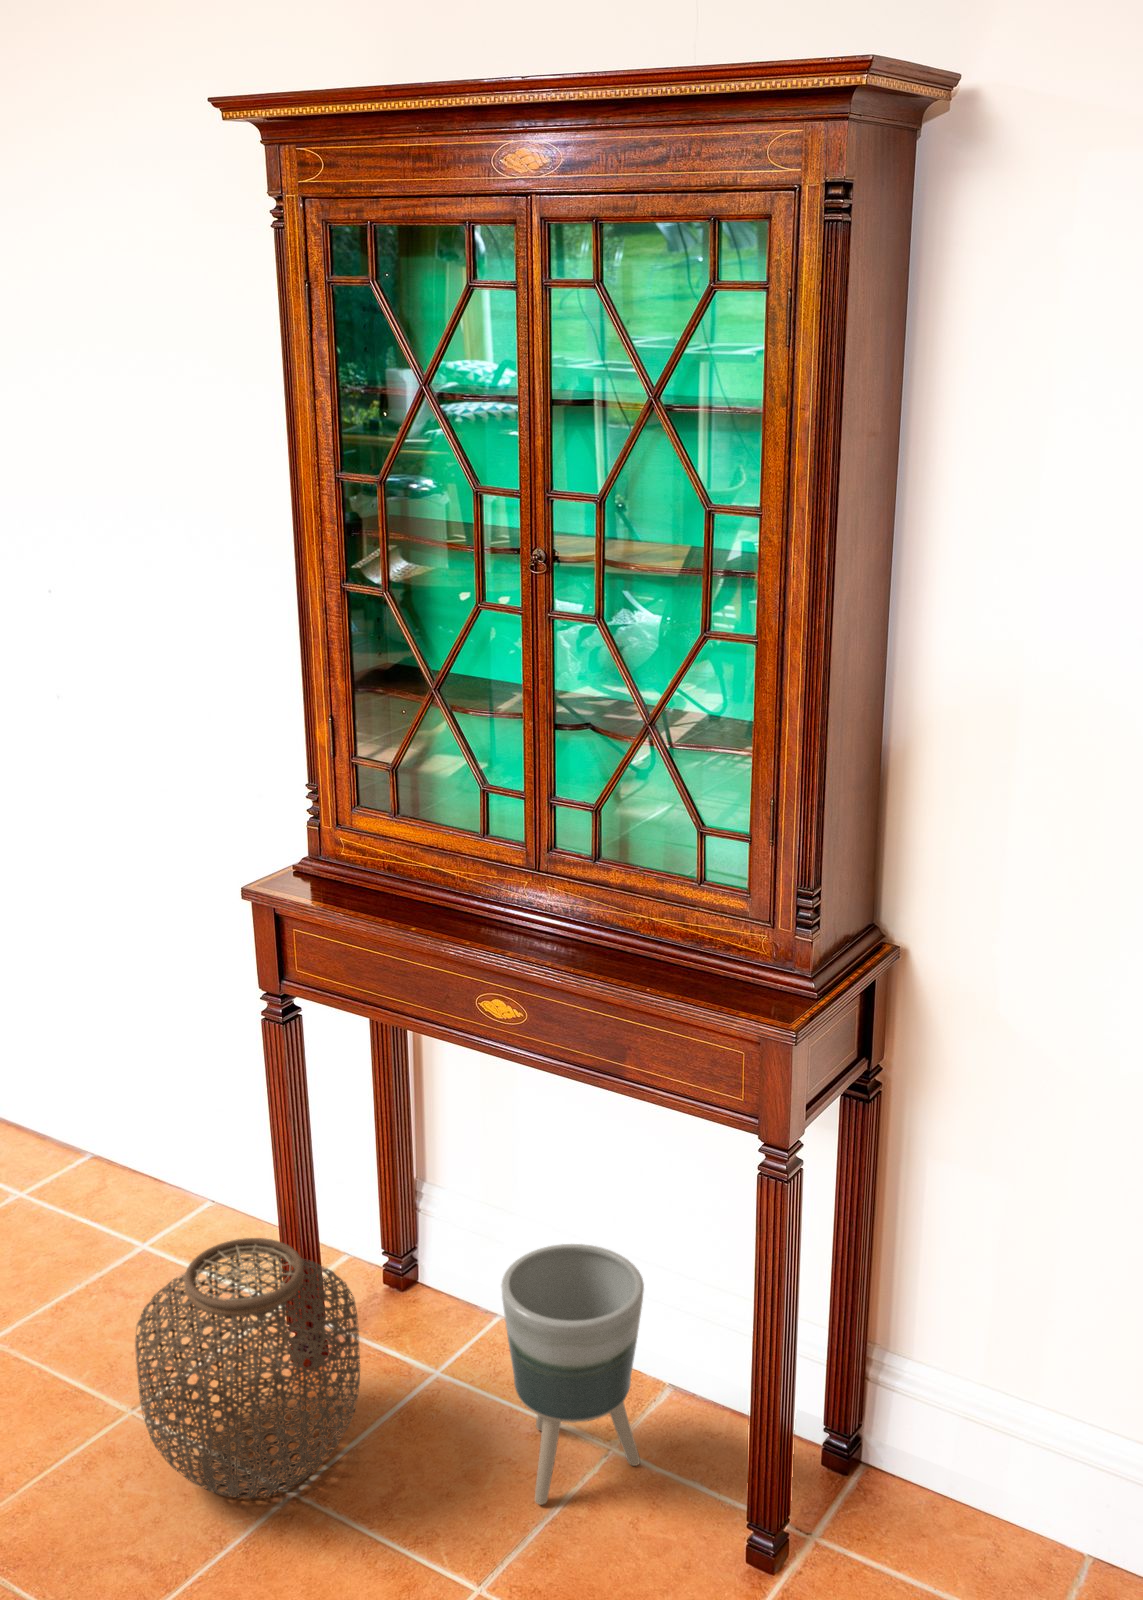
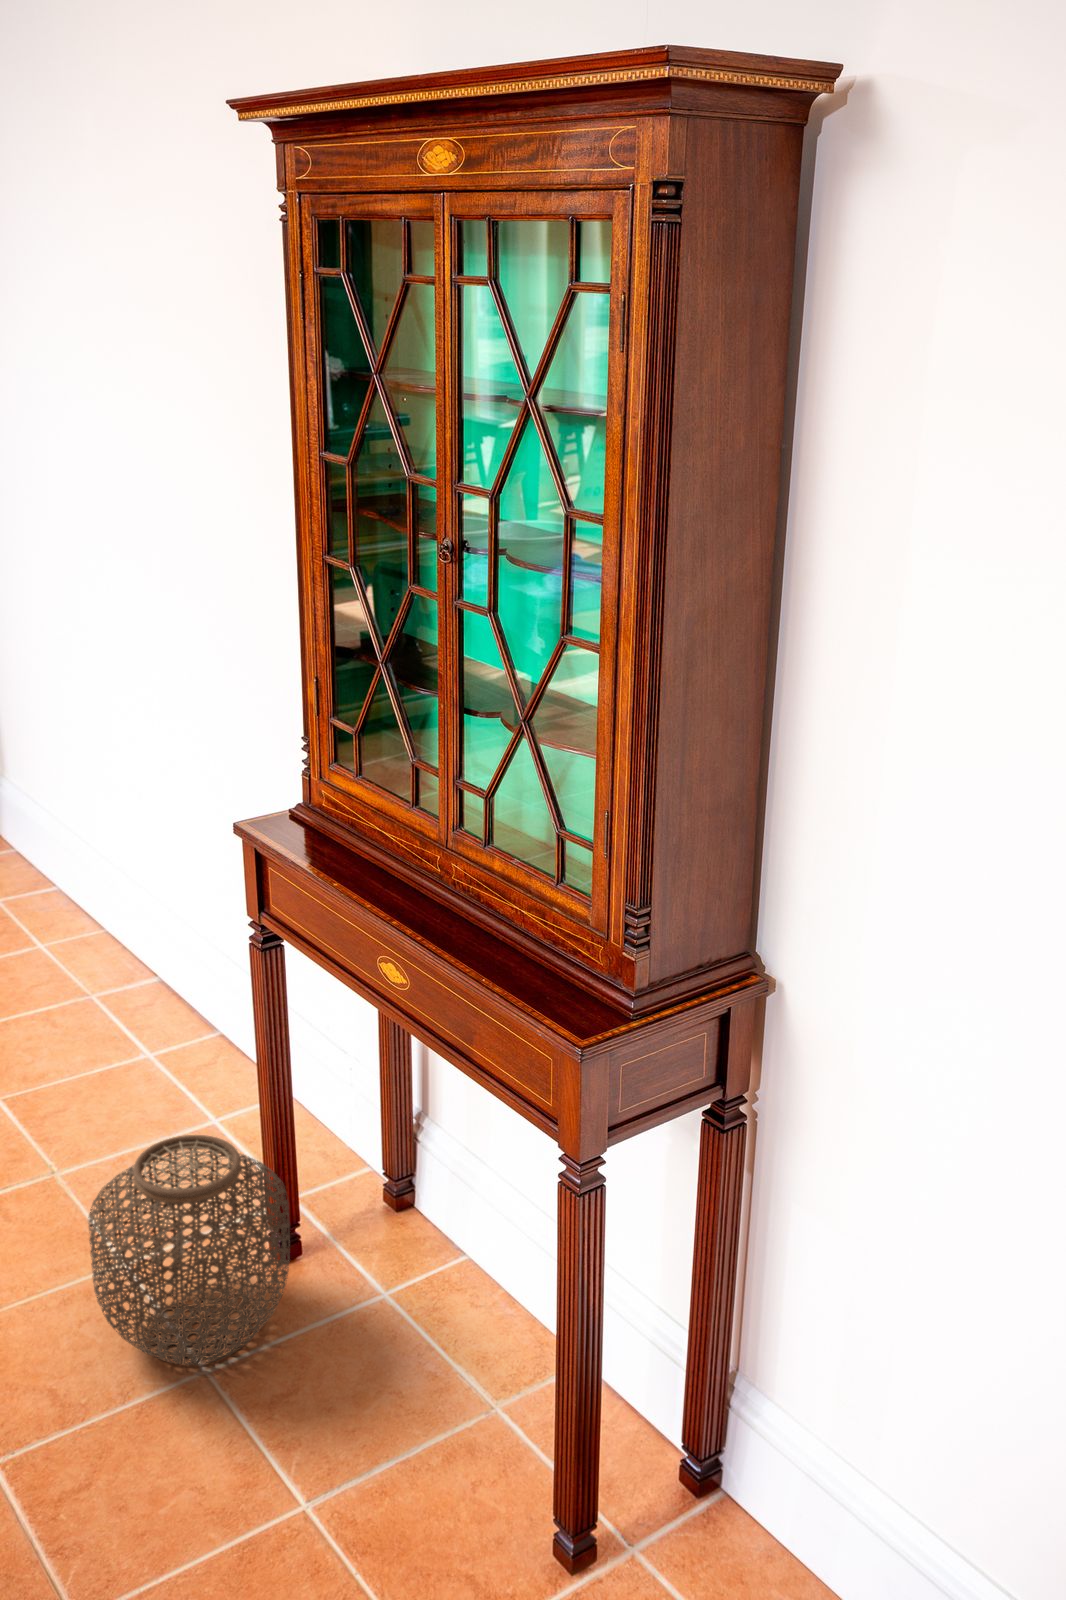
planter: present [501,1244,644,1505] -> none [386,1204,523,1440]

